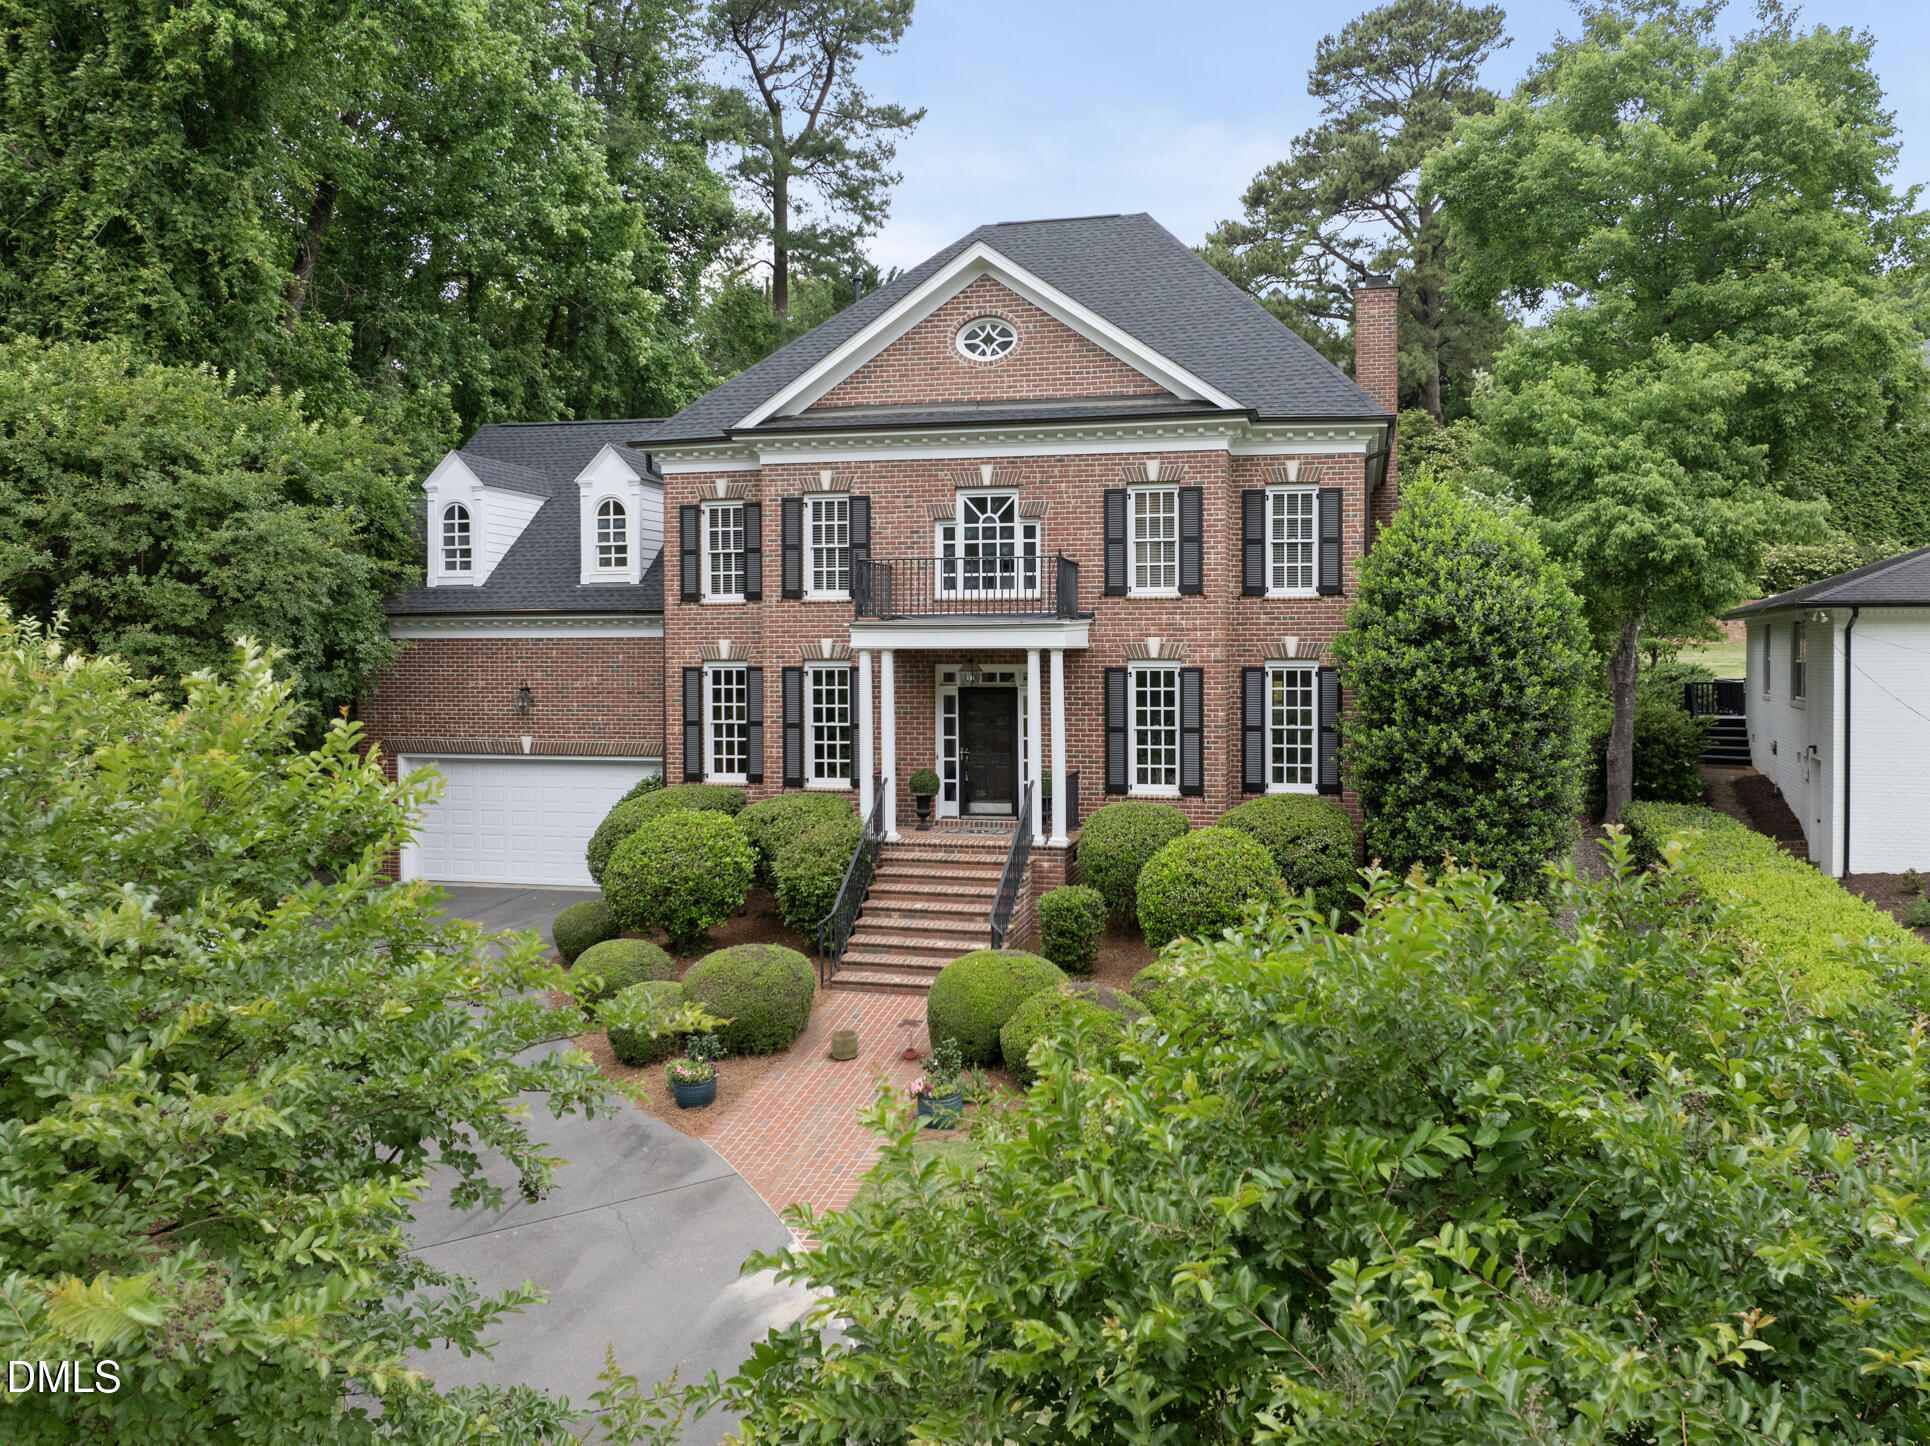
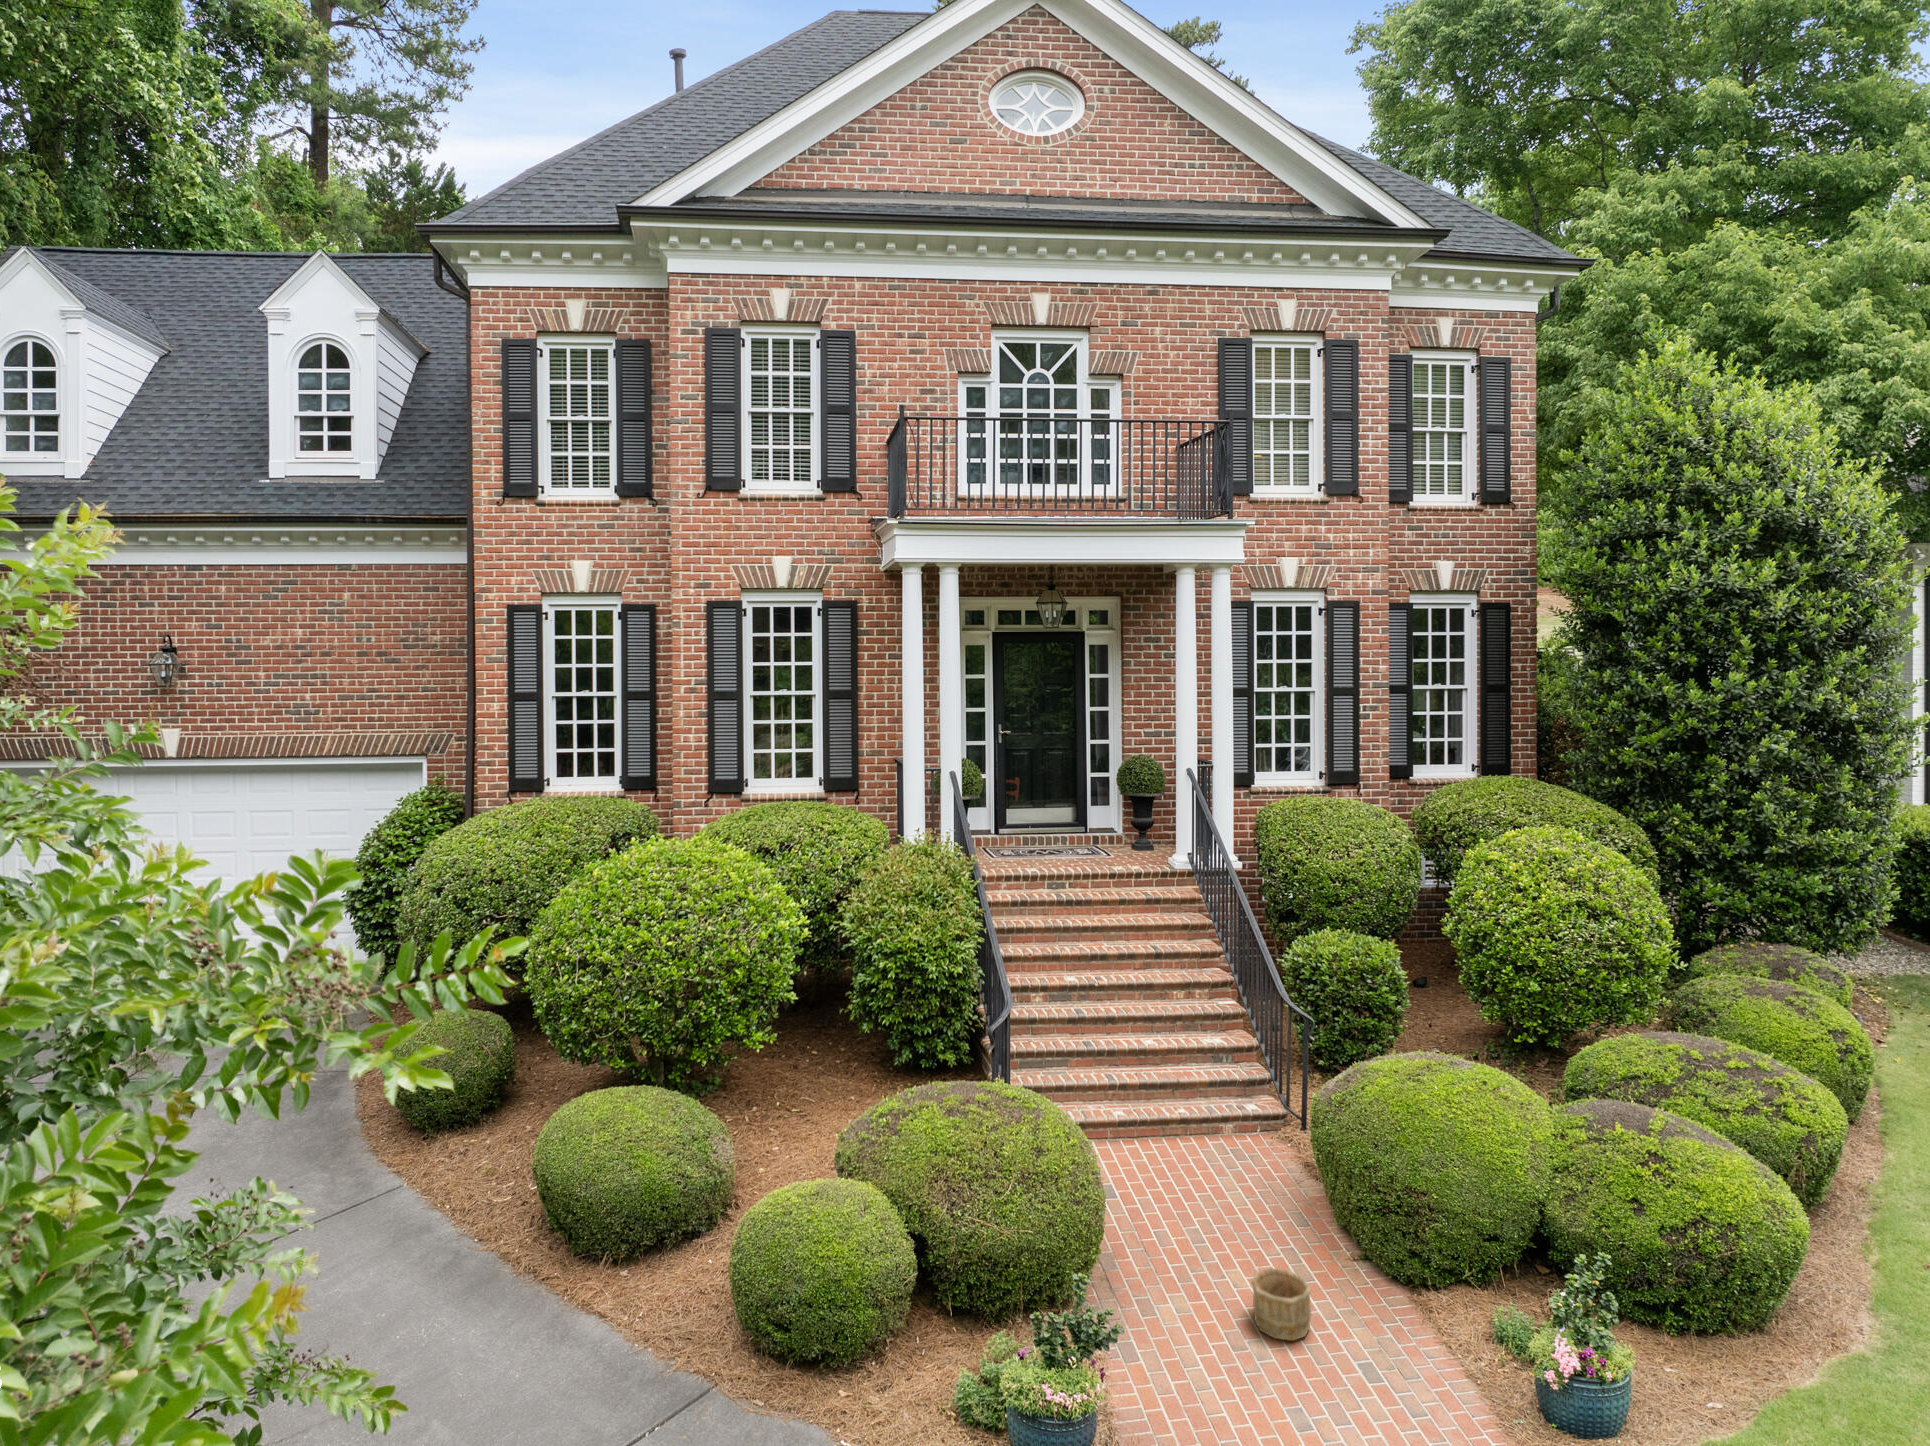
potted plant: present [898,1019,923,1059] -> none [1367,1227,1427,1310]

